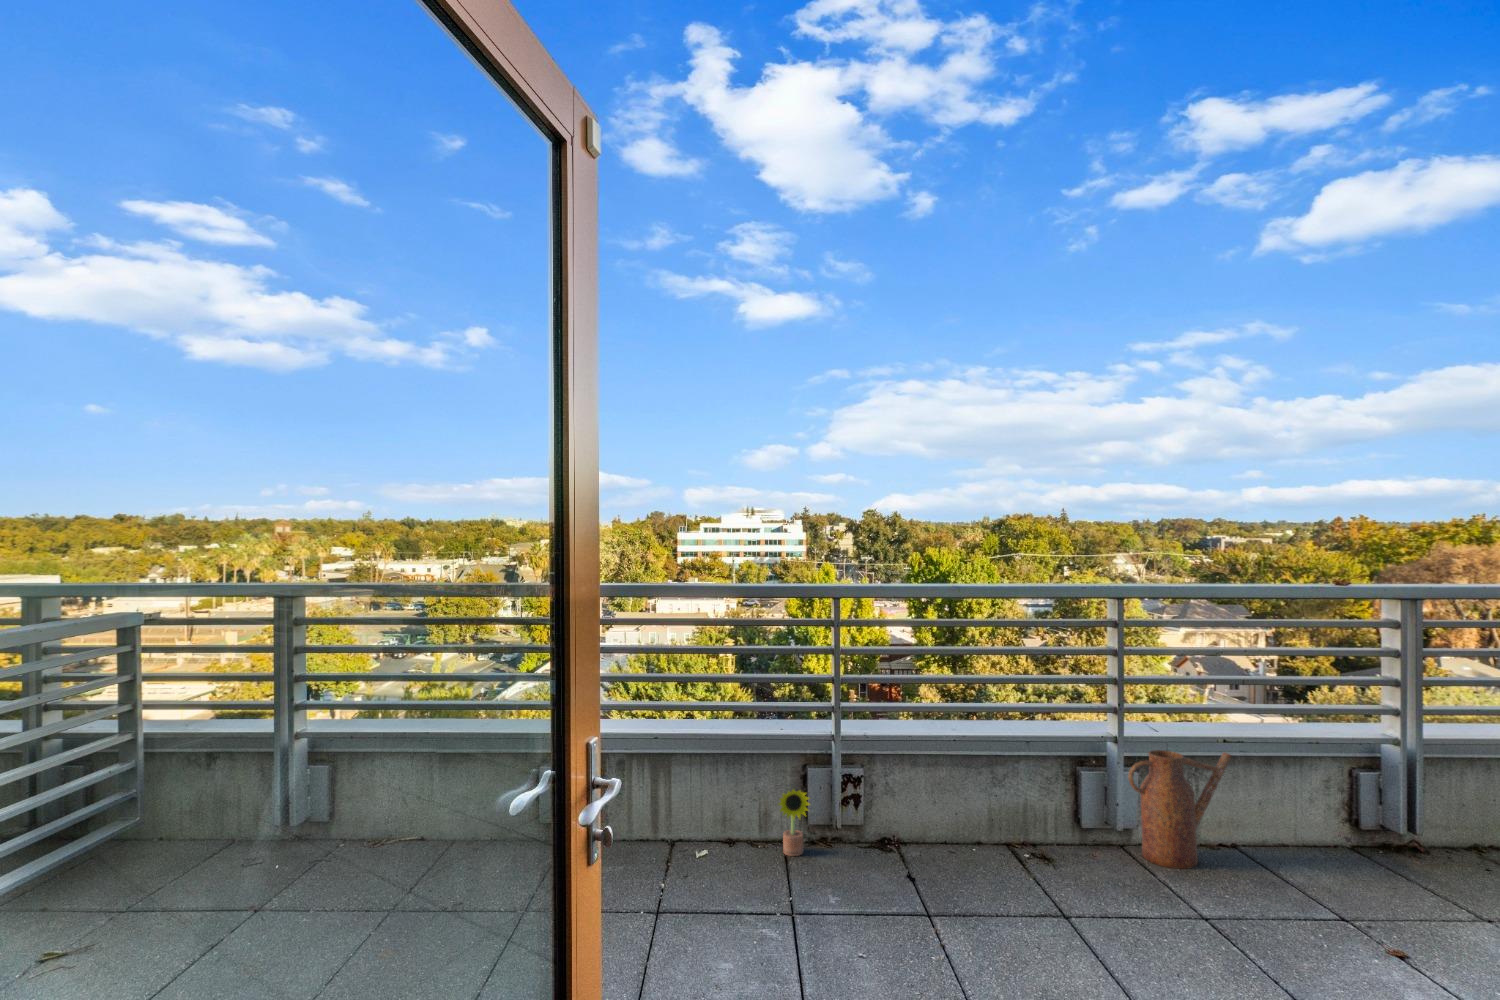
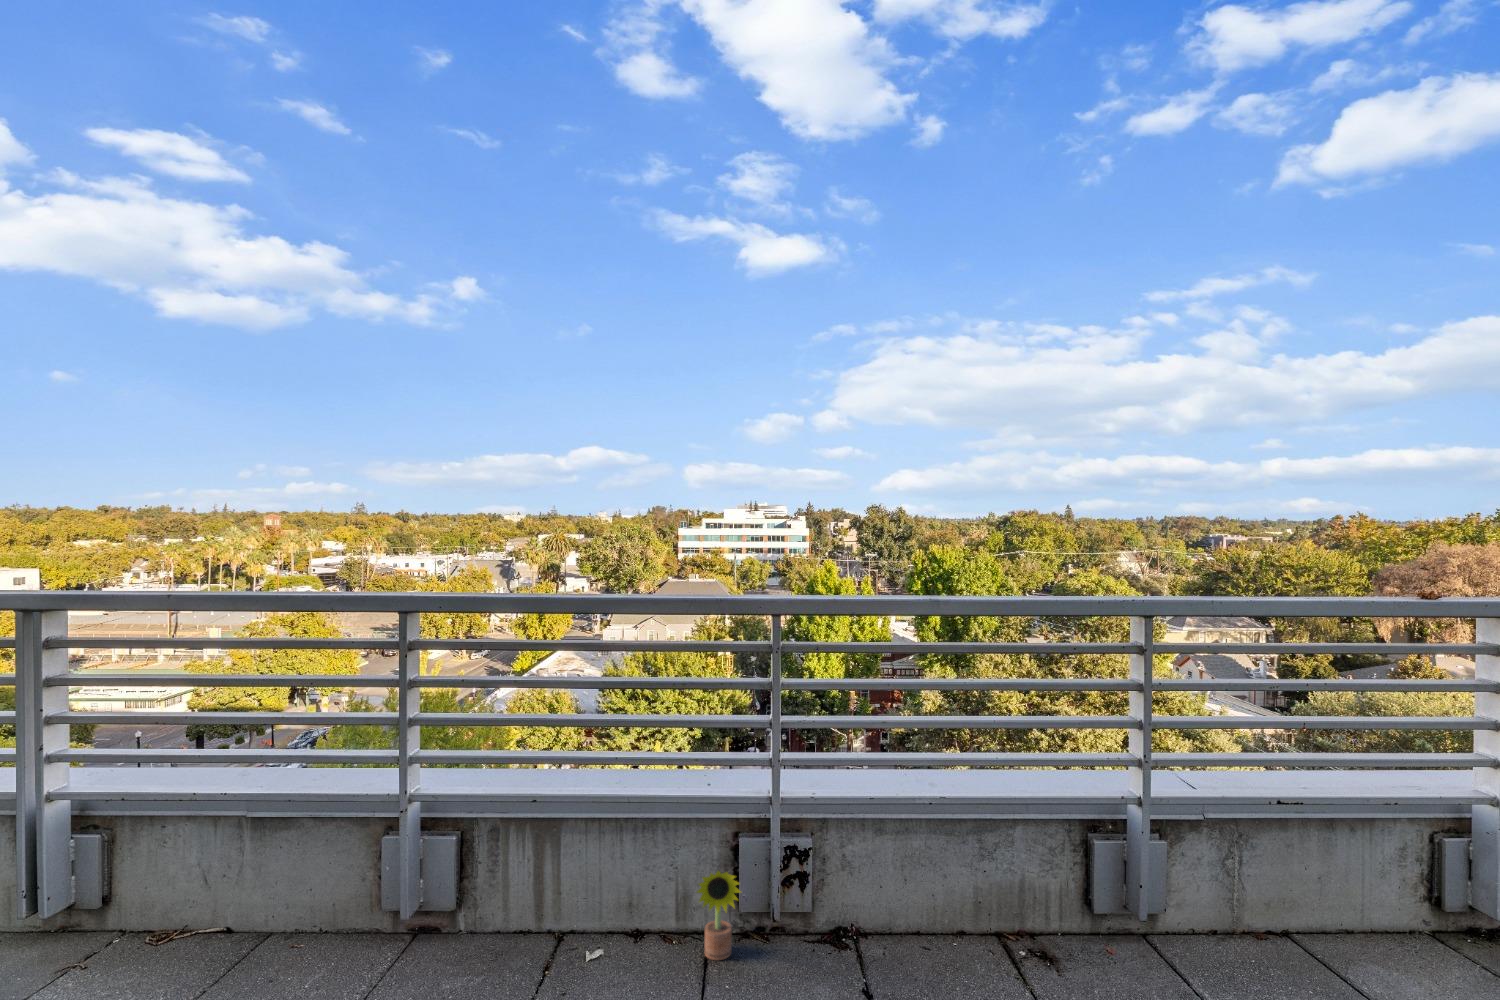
watering can: present [1128,750,1231,869] -> none [1159,814,1293,980]

